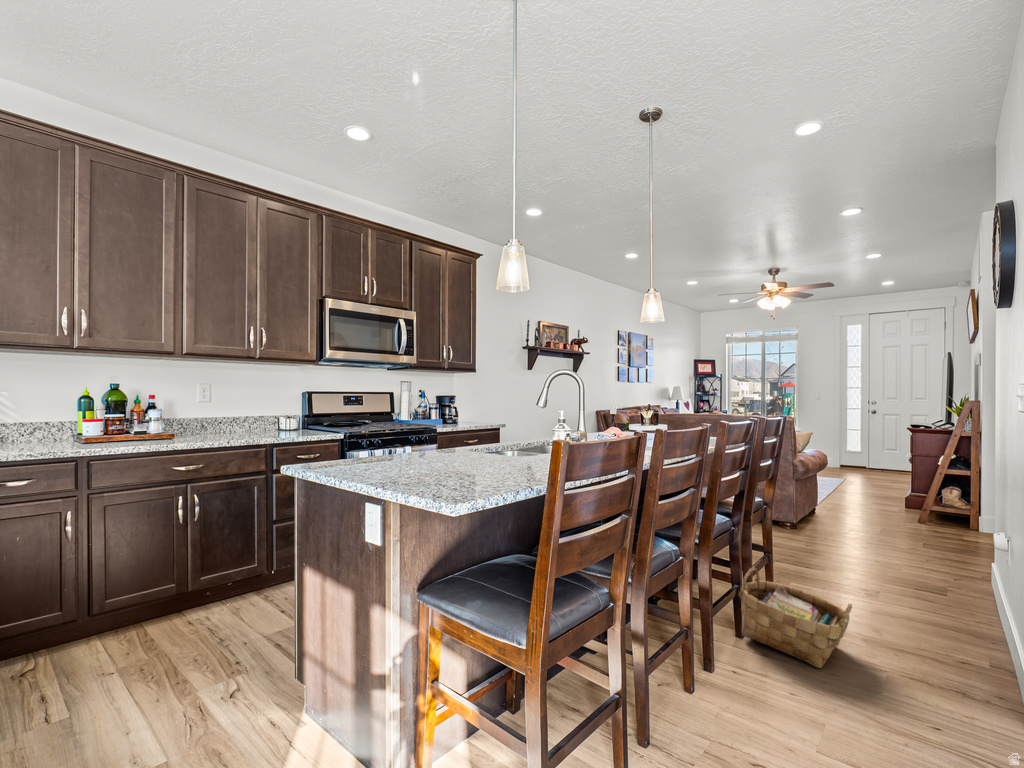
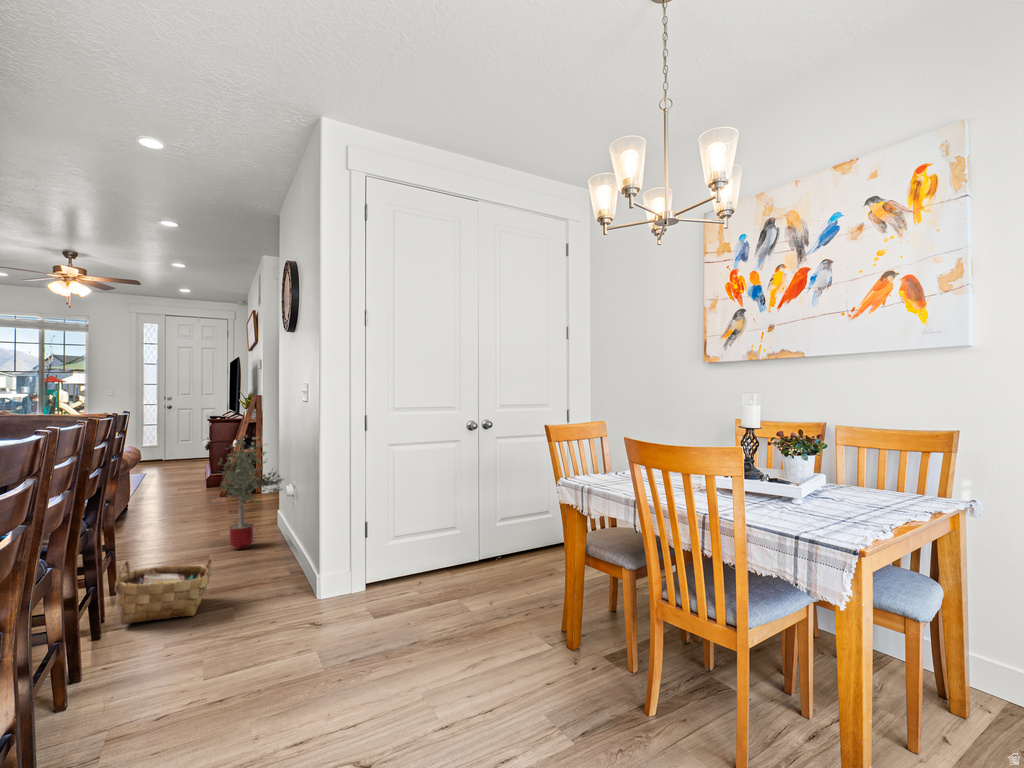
potted tree: none [883,450,996,604] -> present [218,435,284,549]

